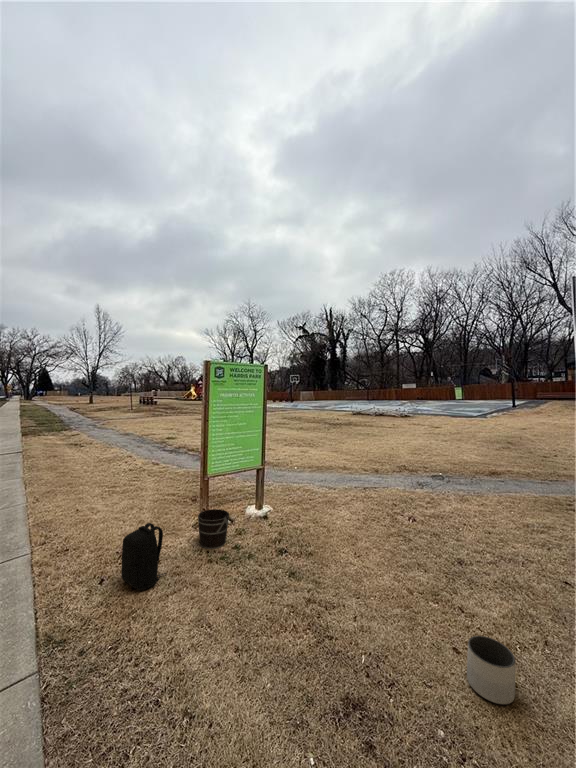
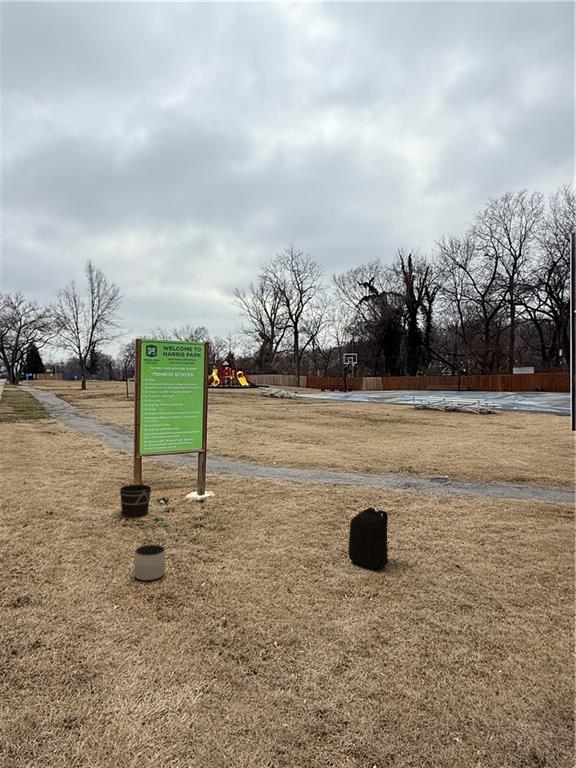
backpack: present [121,523,166,590] -> present [349,507,389,569]
planter: present [467,636,515,705] -> present [134,545,165,581]

